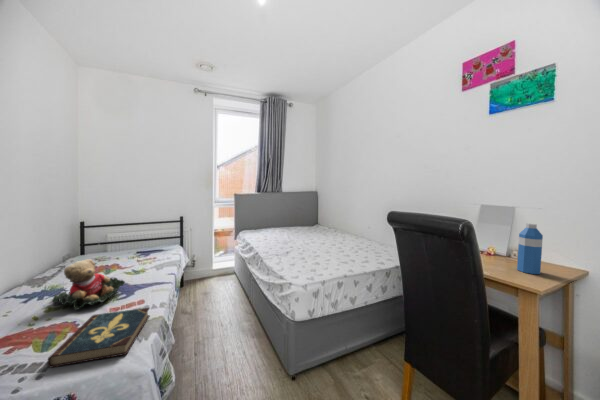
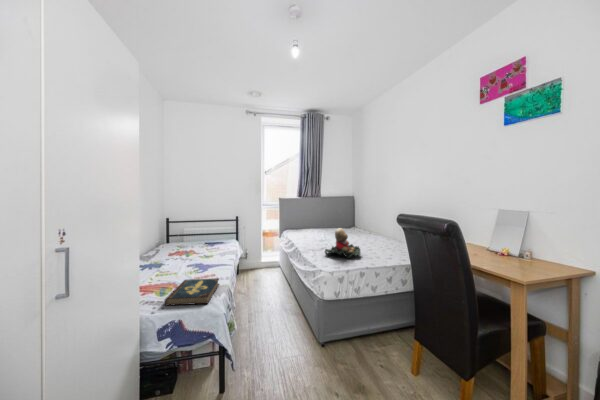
water bottle: present [517,224,543,274] -> none [518,224,542,269]
teddy bear: present [52,259,125,310] -> present [325,228,360,258]

